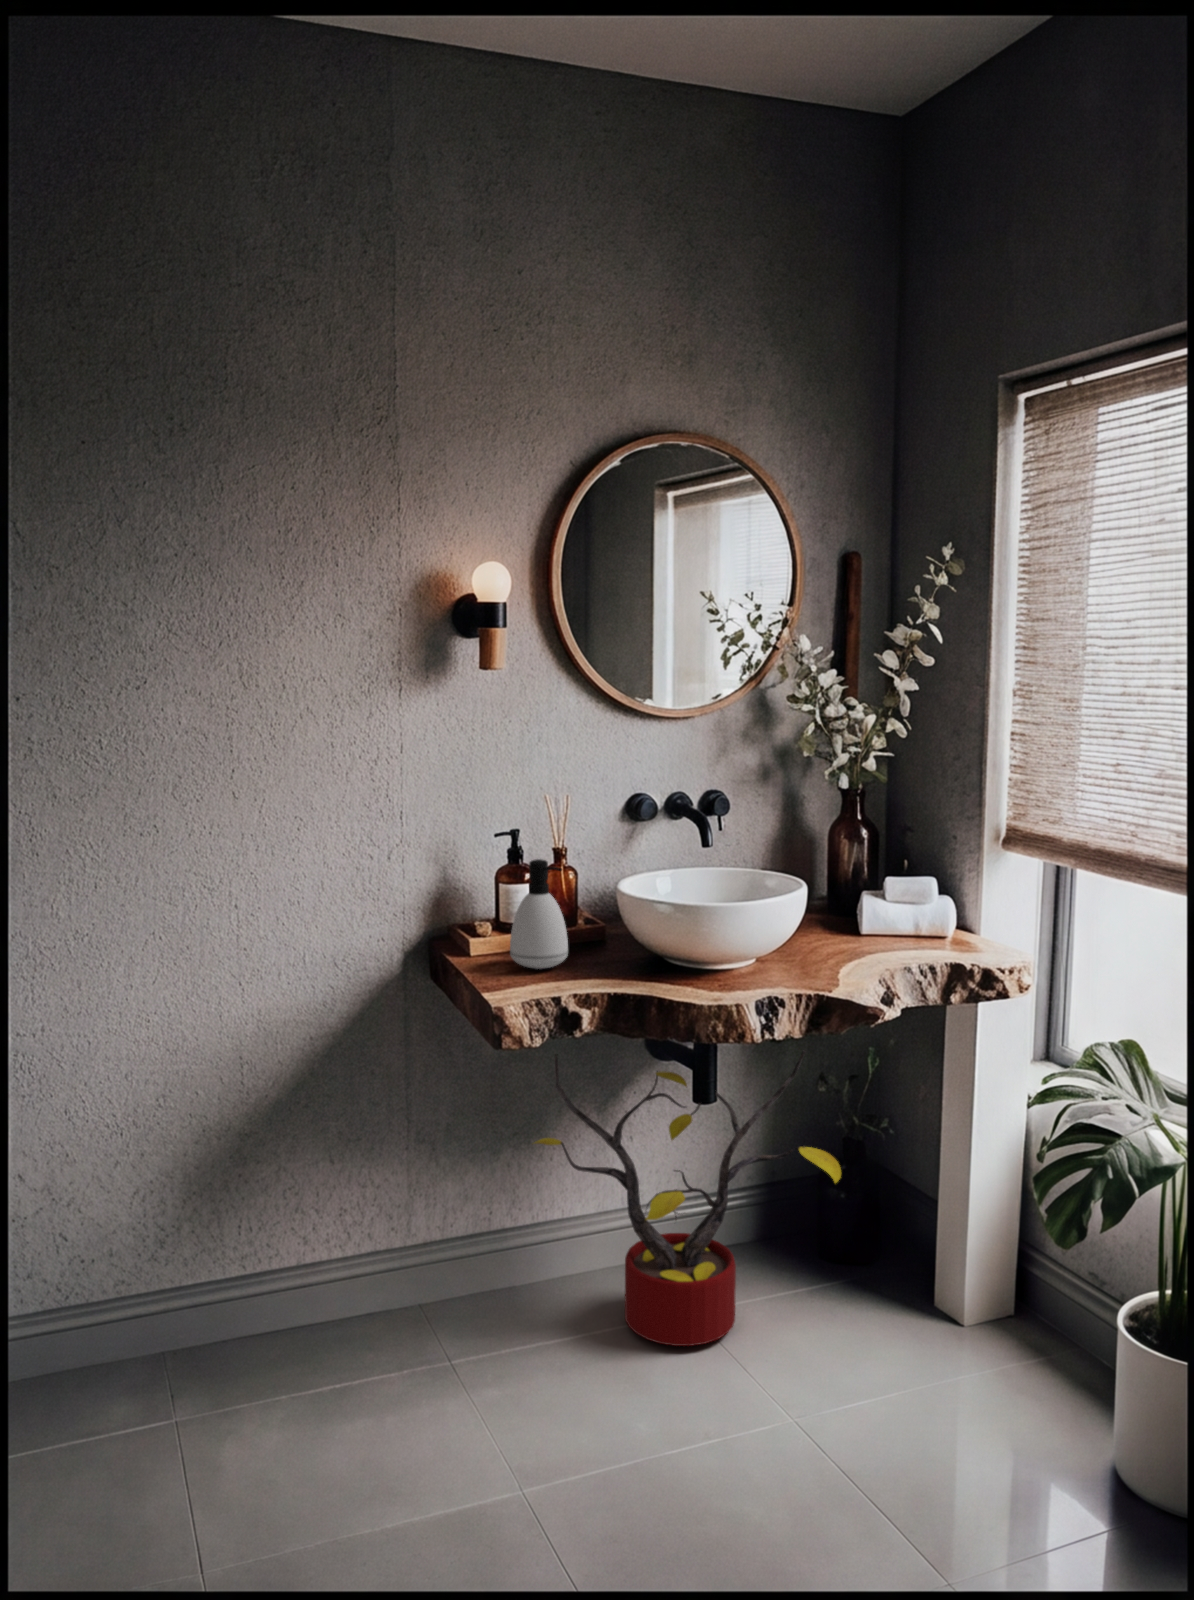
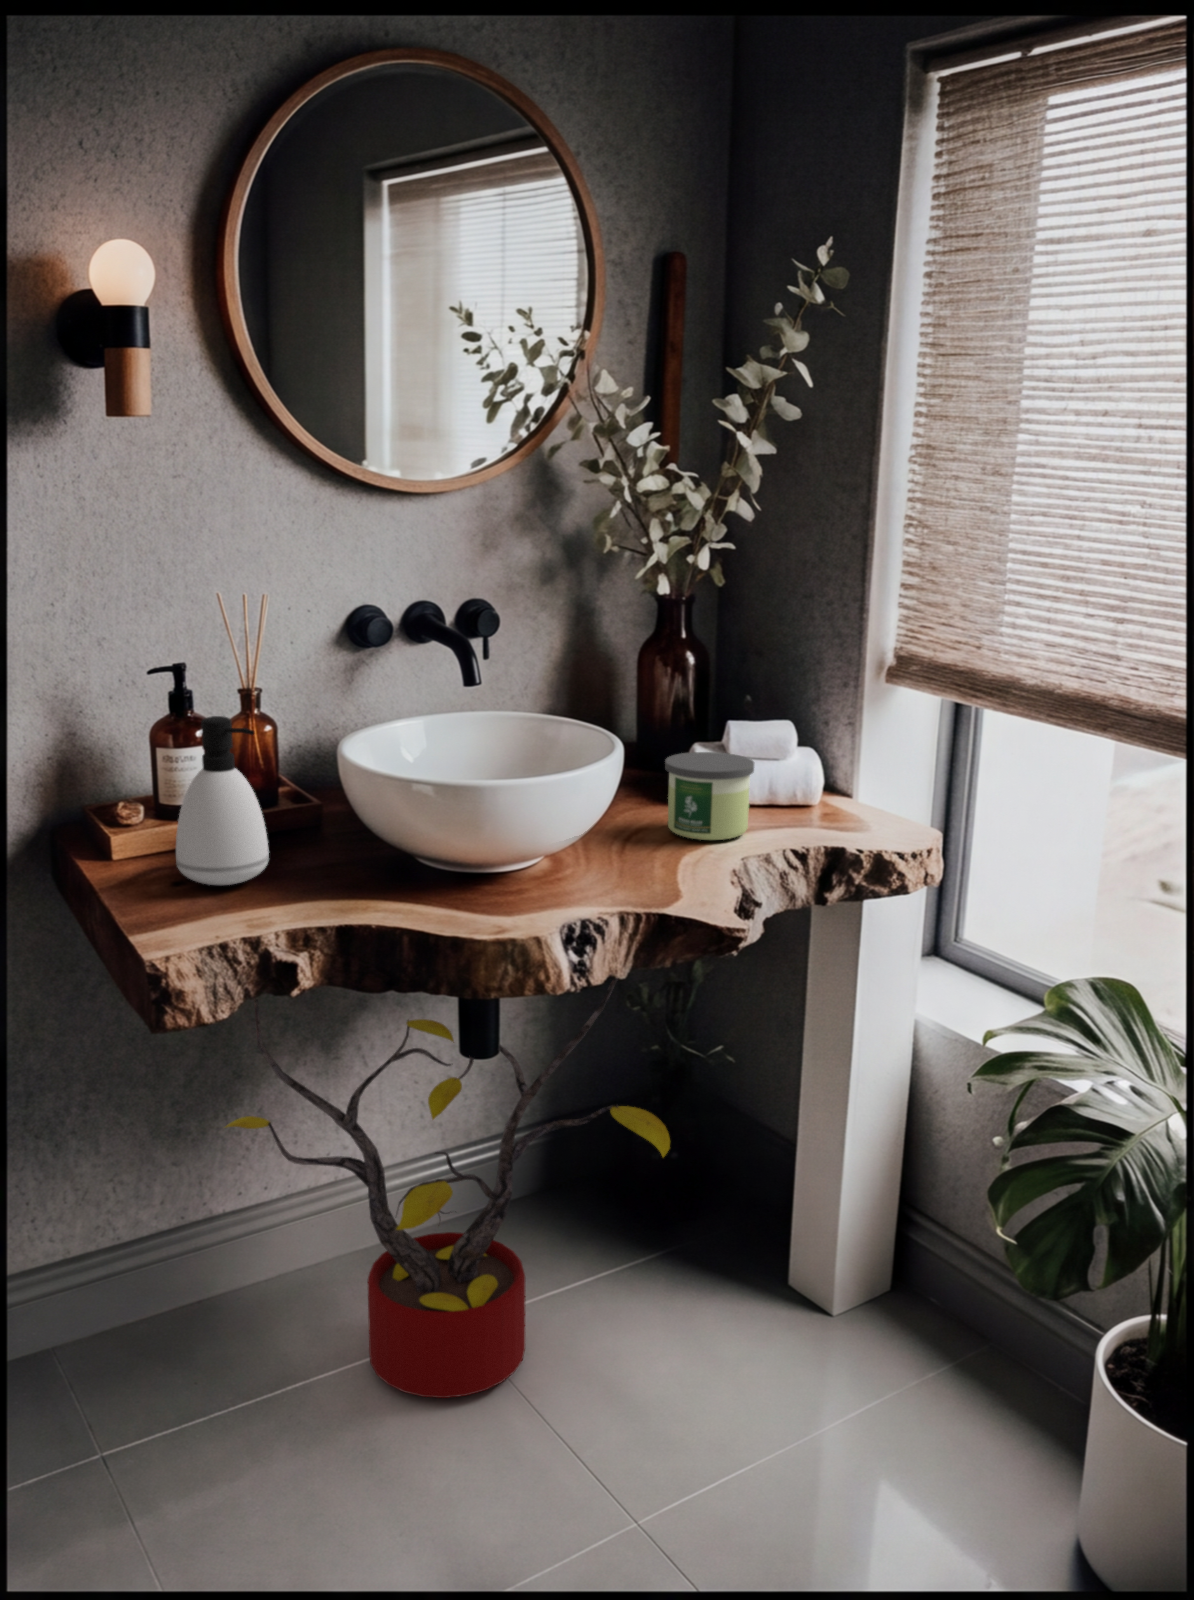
candle: none [837,894,899,954] -> present [665,752,754,840]

